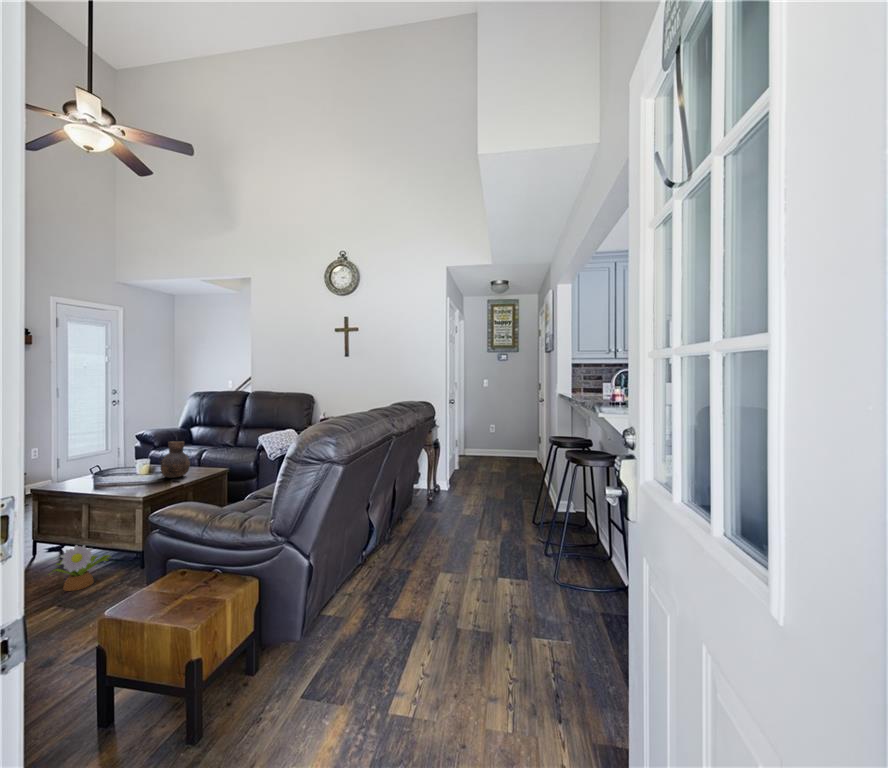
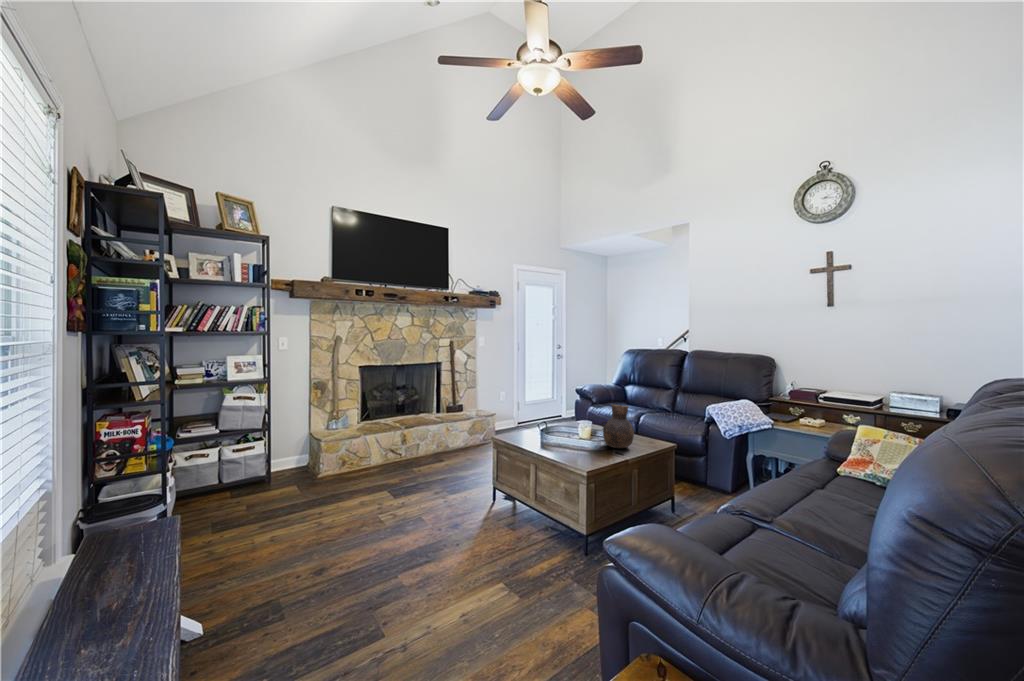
decorative plant: present [48,545,111,591] -> none [501,512,556,563]

